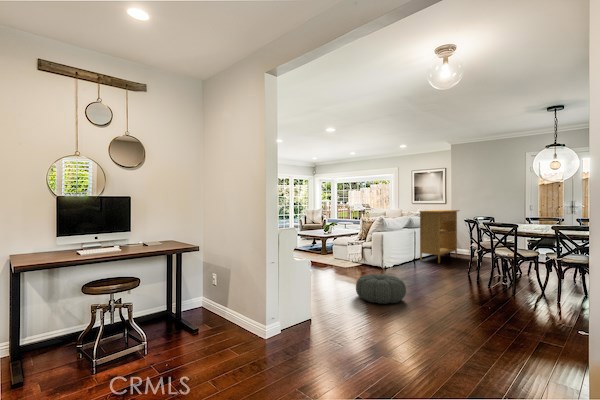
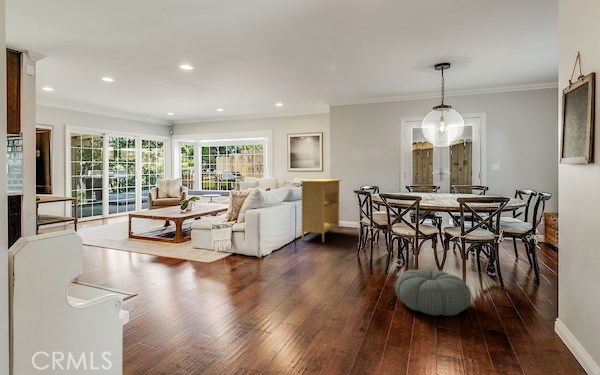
pouf: present [356,274,406,304] -> present [395,269,471,316]

